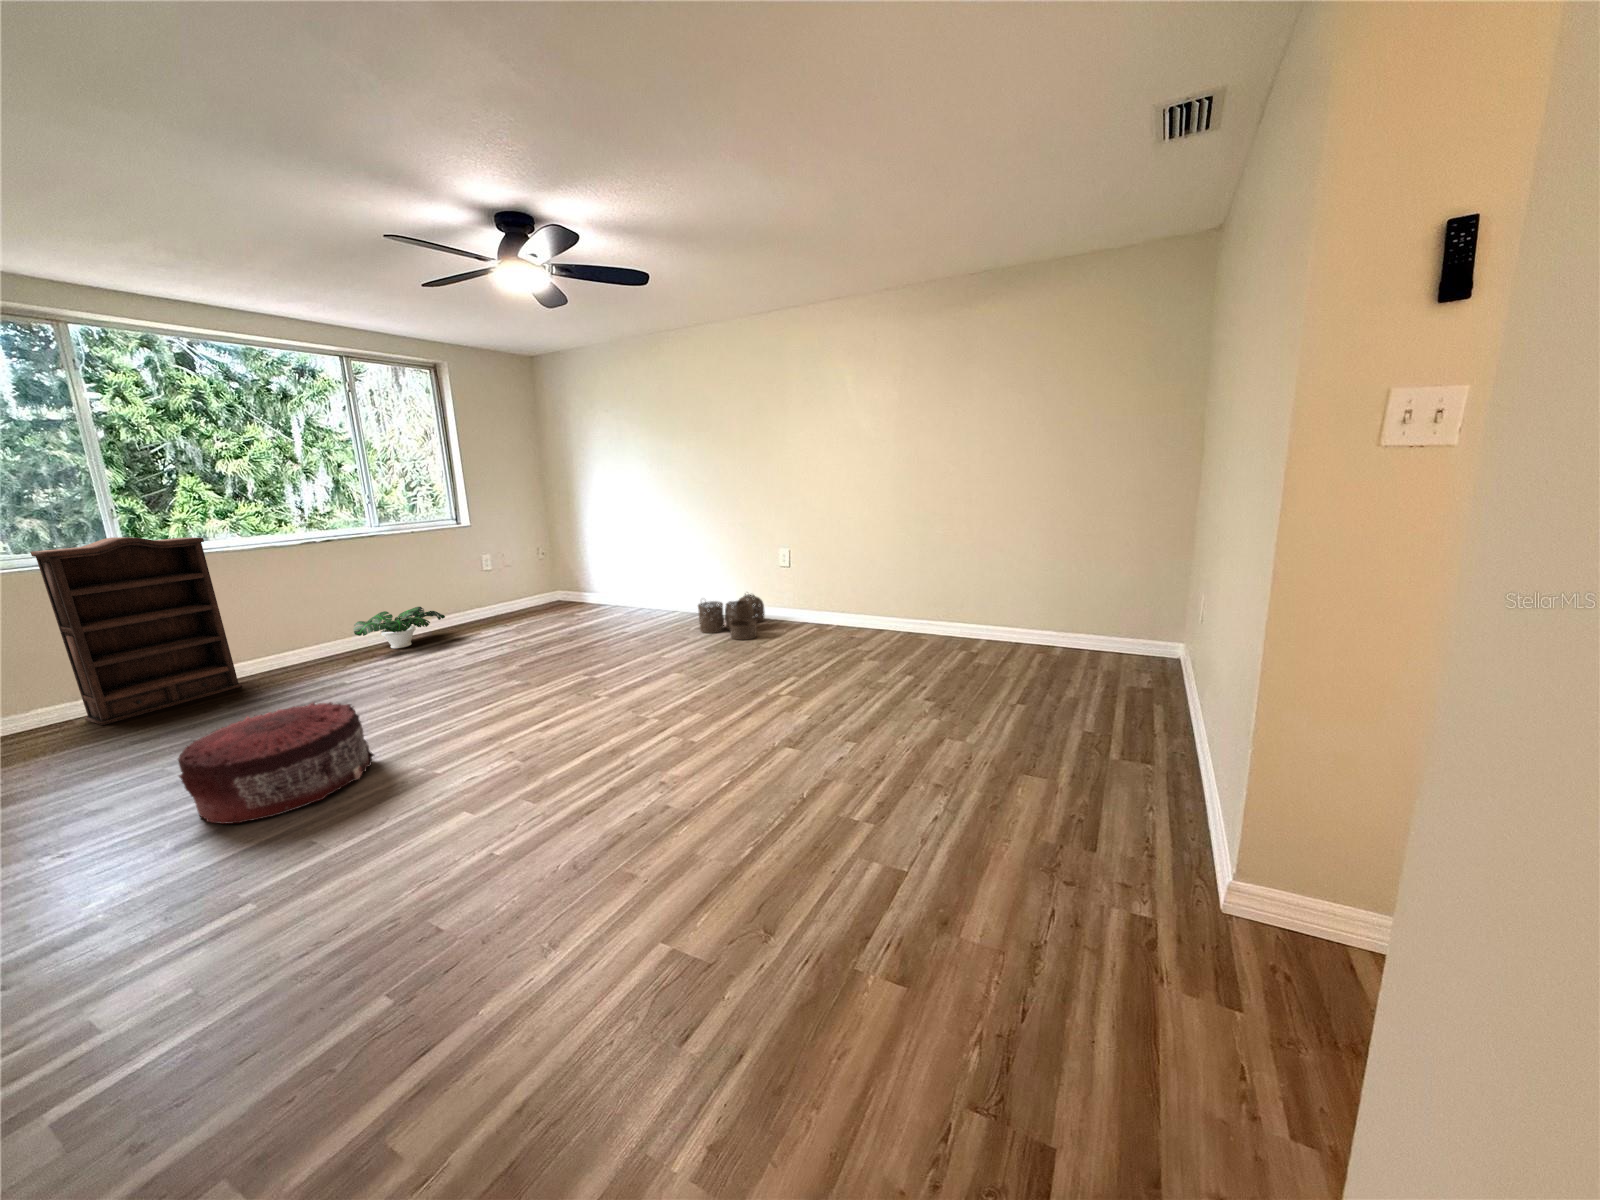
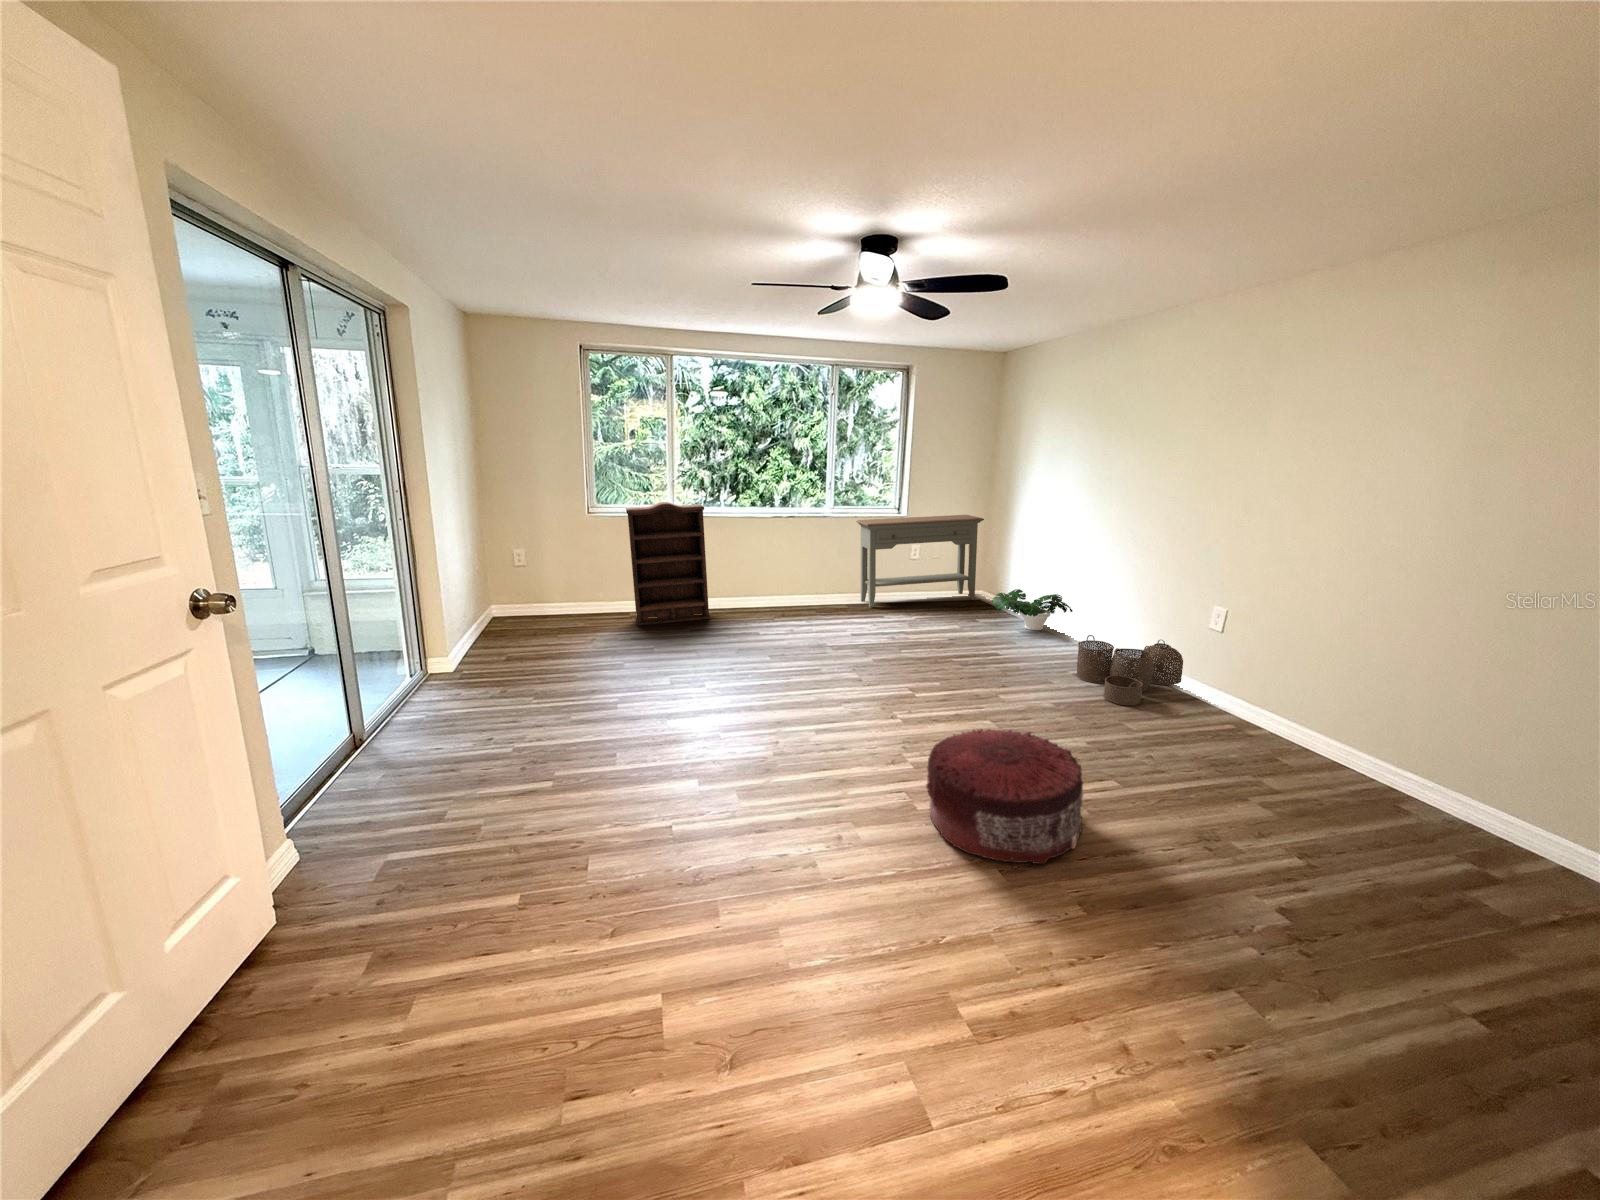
console table: none [421,527,560,630] -> present [856,515,984,608]
potted plant: present [354,607,445,648] -> present [991,589,1072,630]
pouf: present [178,702,374,824] -> present [926,729,1083,864]

